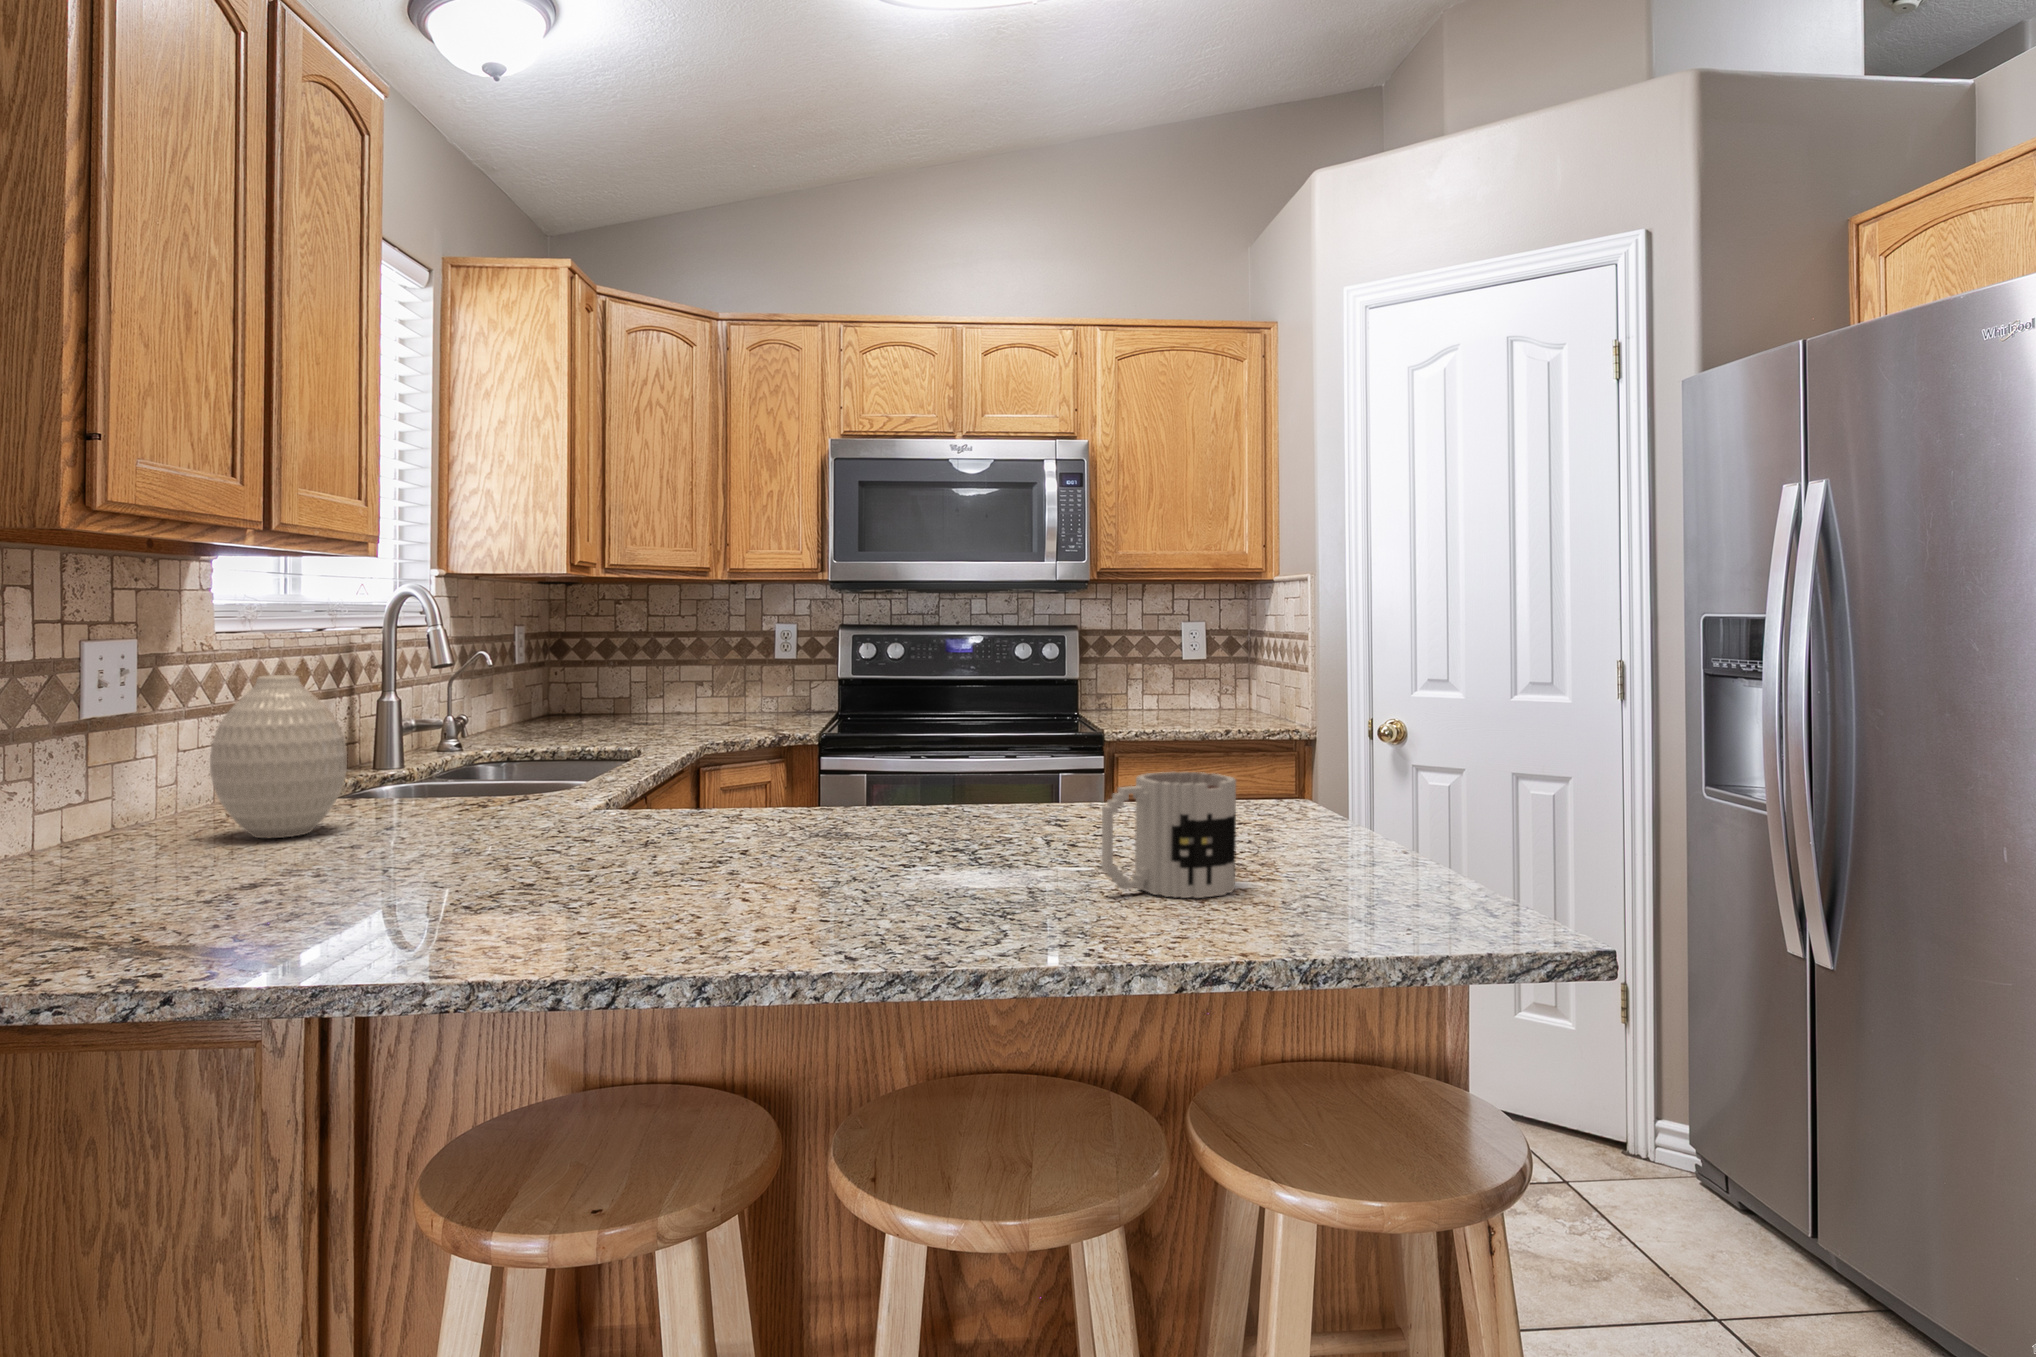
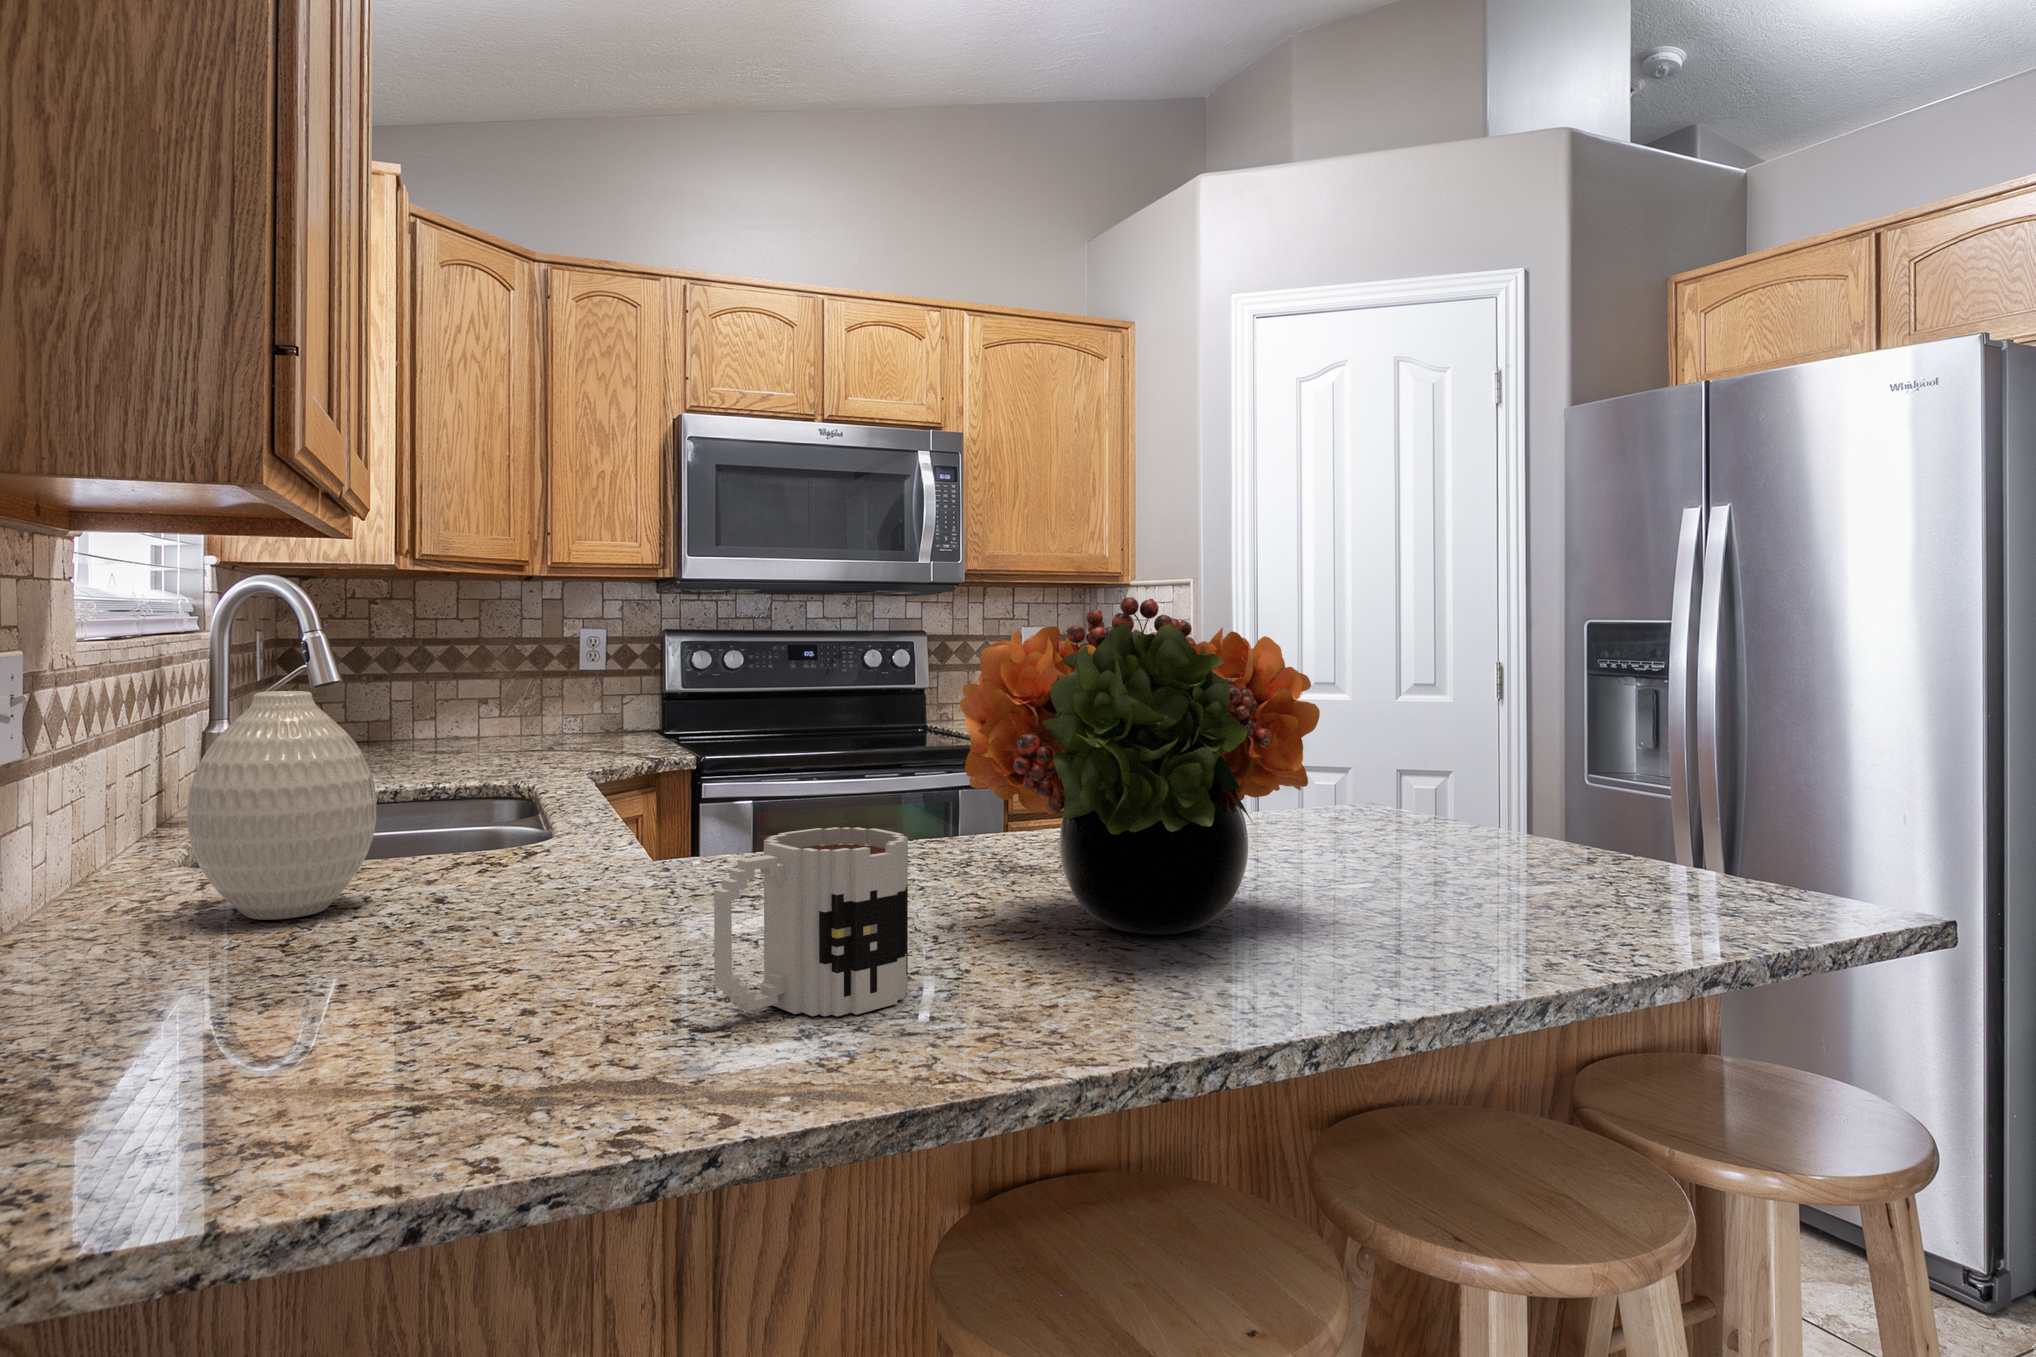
flower arrangement: none [637,604,955,893] -> present [960,597,1320,934]
mug: present [1102,772,1236,898] -> present [714,827,908,1016]

